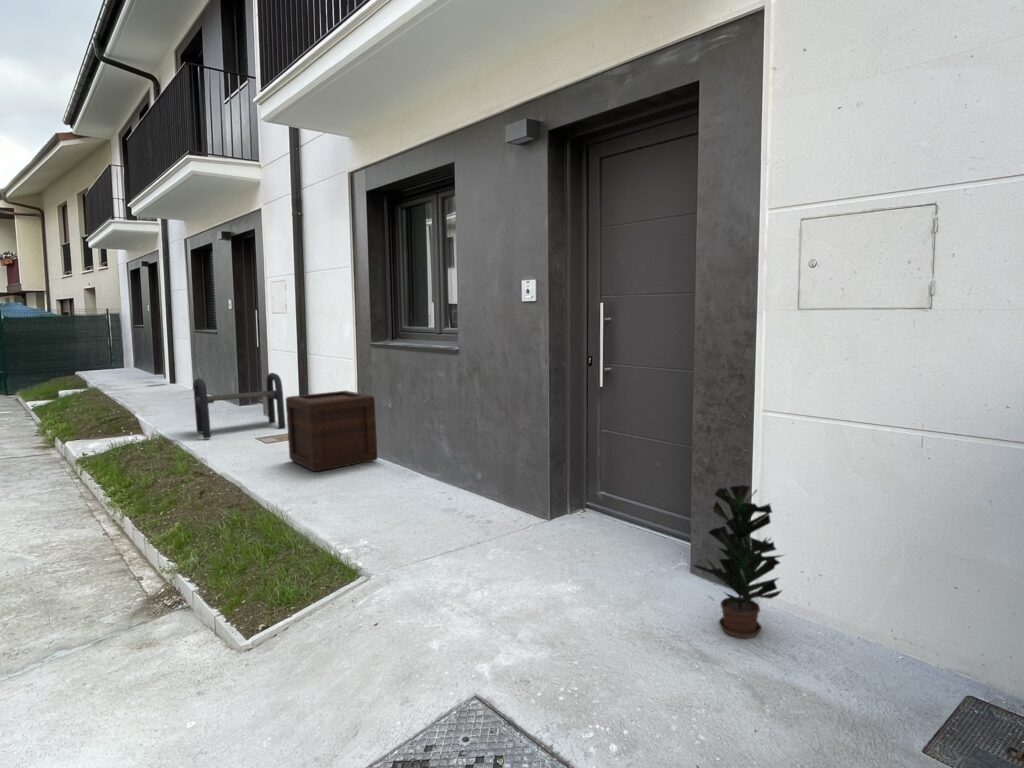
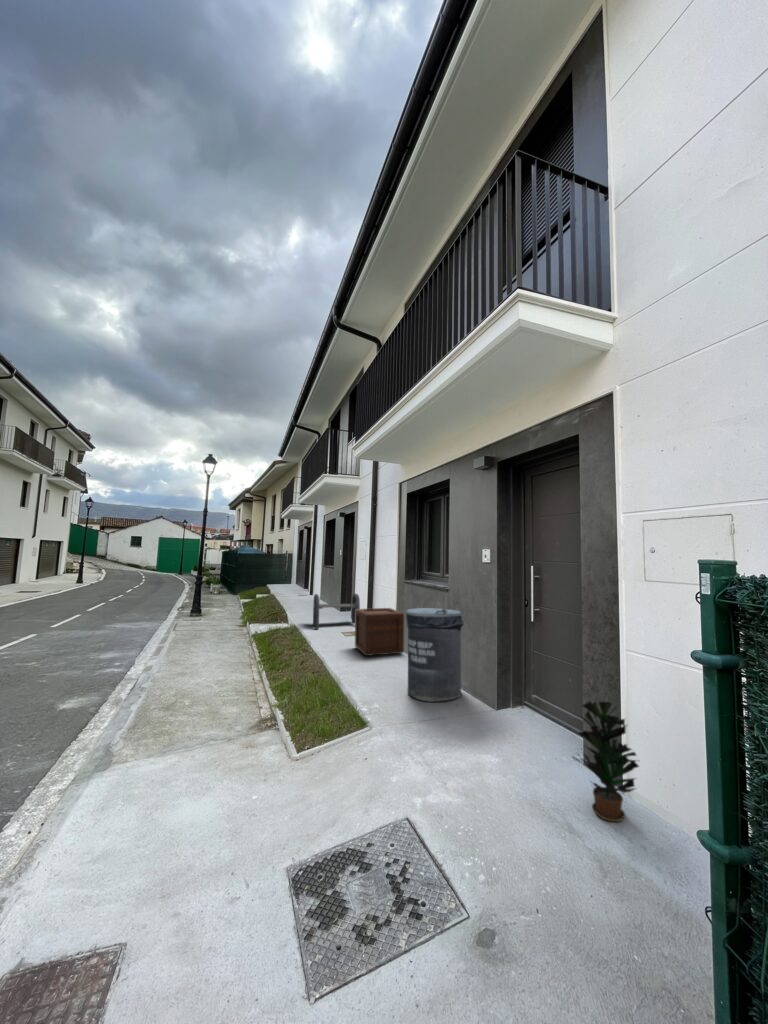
trash can: none [397,382,494,526] -> present [406,608,463,702]

